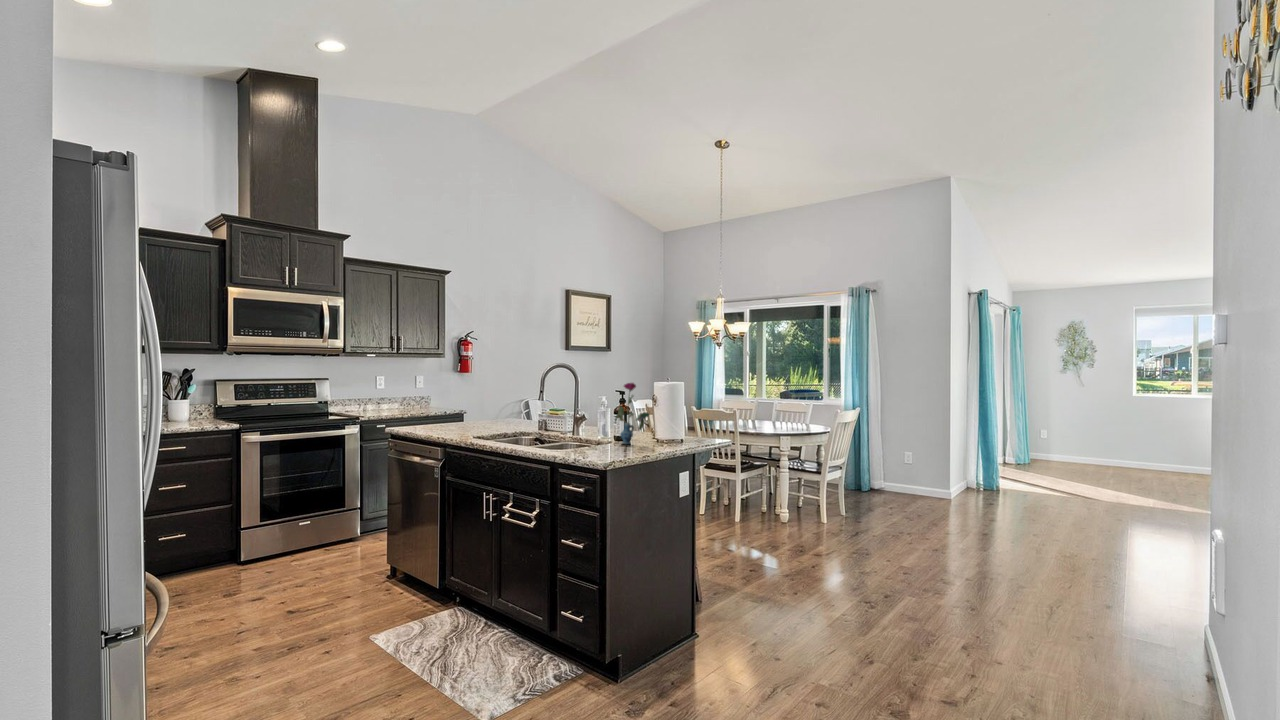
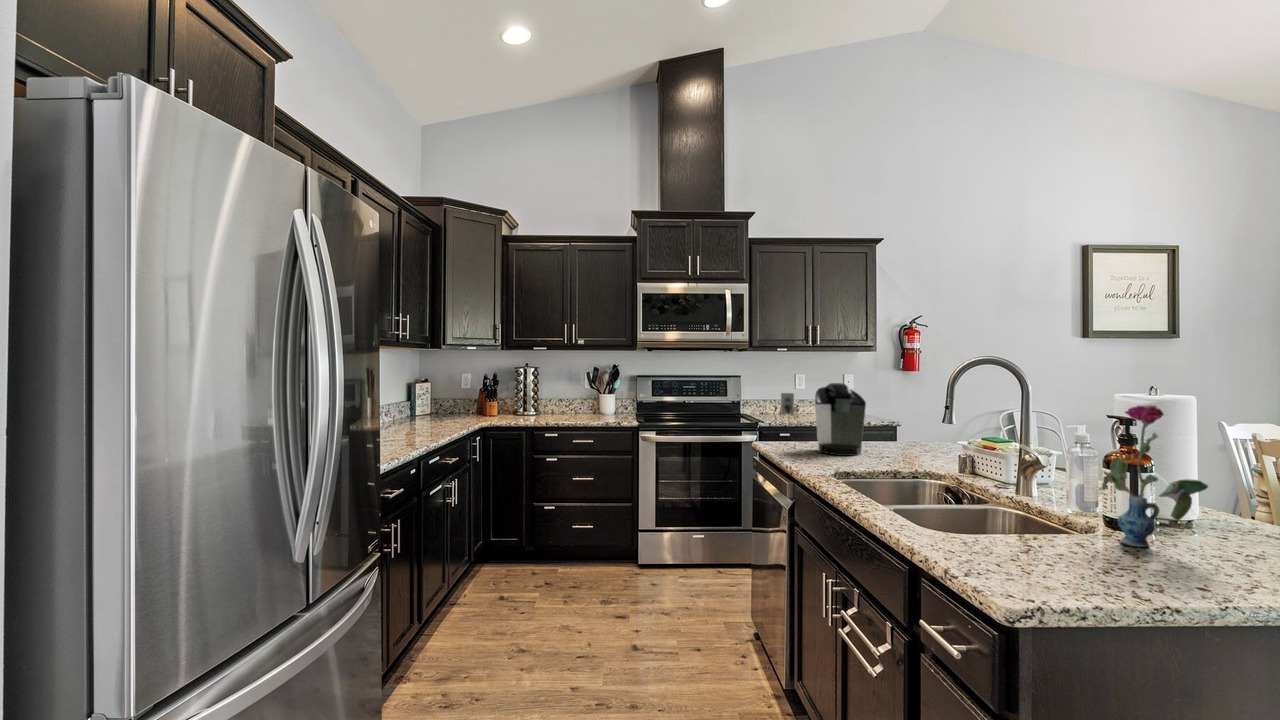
coffee maker: none [412,380,474,430] -> present [781,383,866,456]

